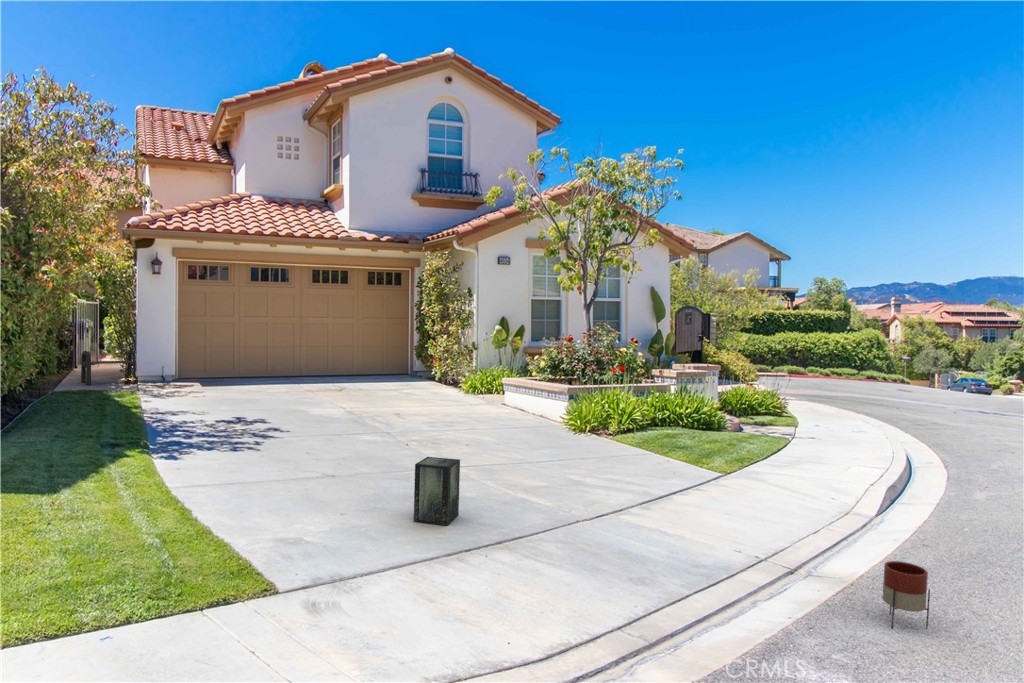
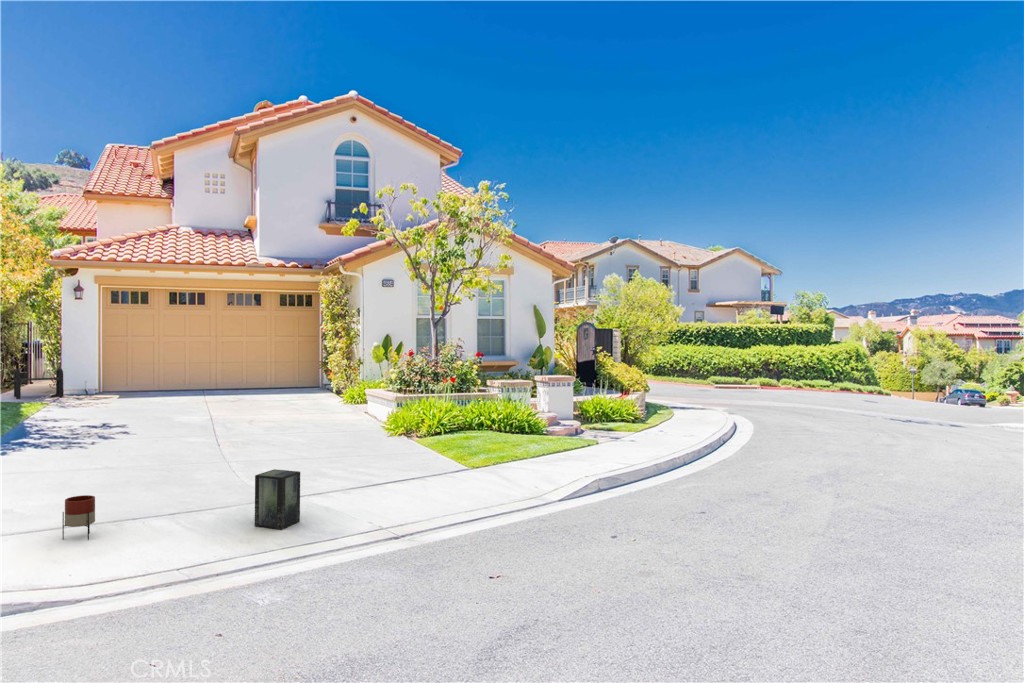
storage box: present [414,457,460,526] -> present [255,469,300,529]
planter: present [882,561,930,628] -> present [63,495,95,540]

